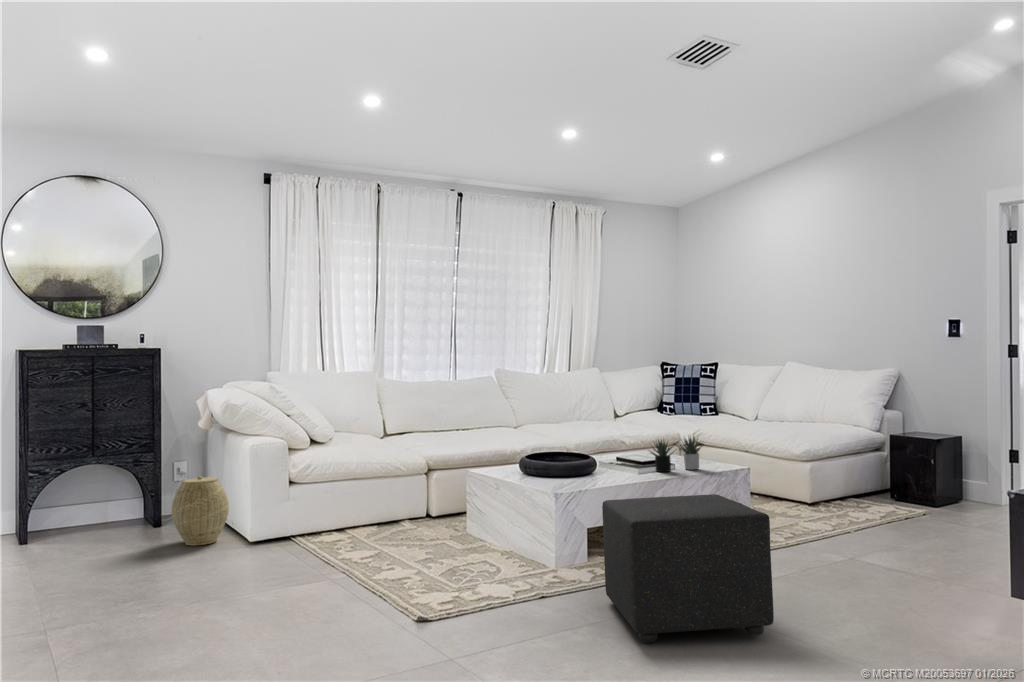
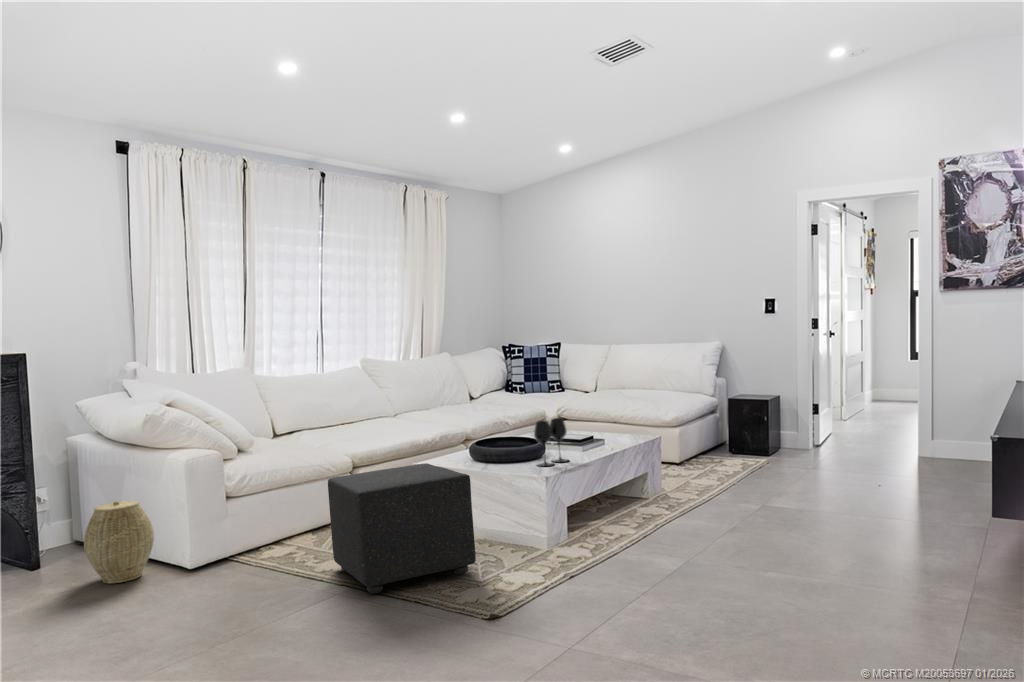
wine glass: none [567,435,608,484] -> present [534,418,569,466]
succulent plant: present [650,436,702,472] -> none [583,409,630,448]
ottoman: present [602,494,774,643] -> present [328,463,476,594]

